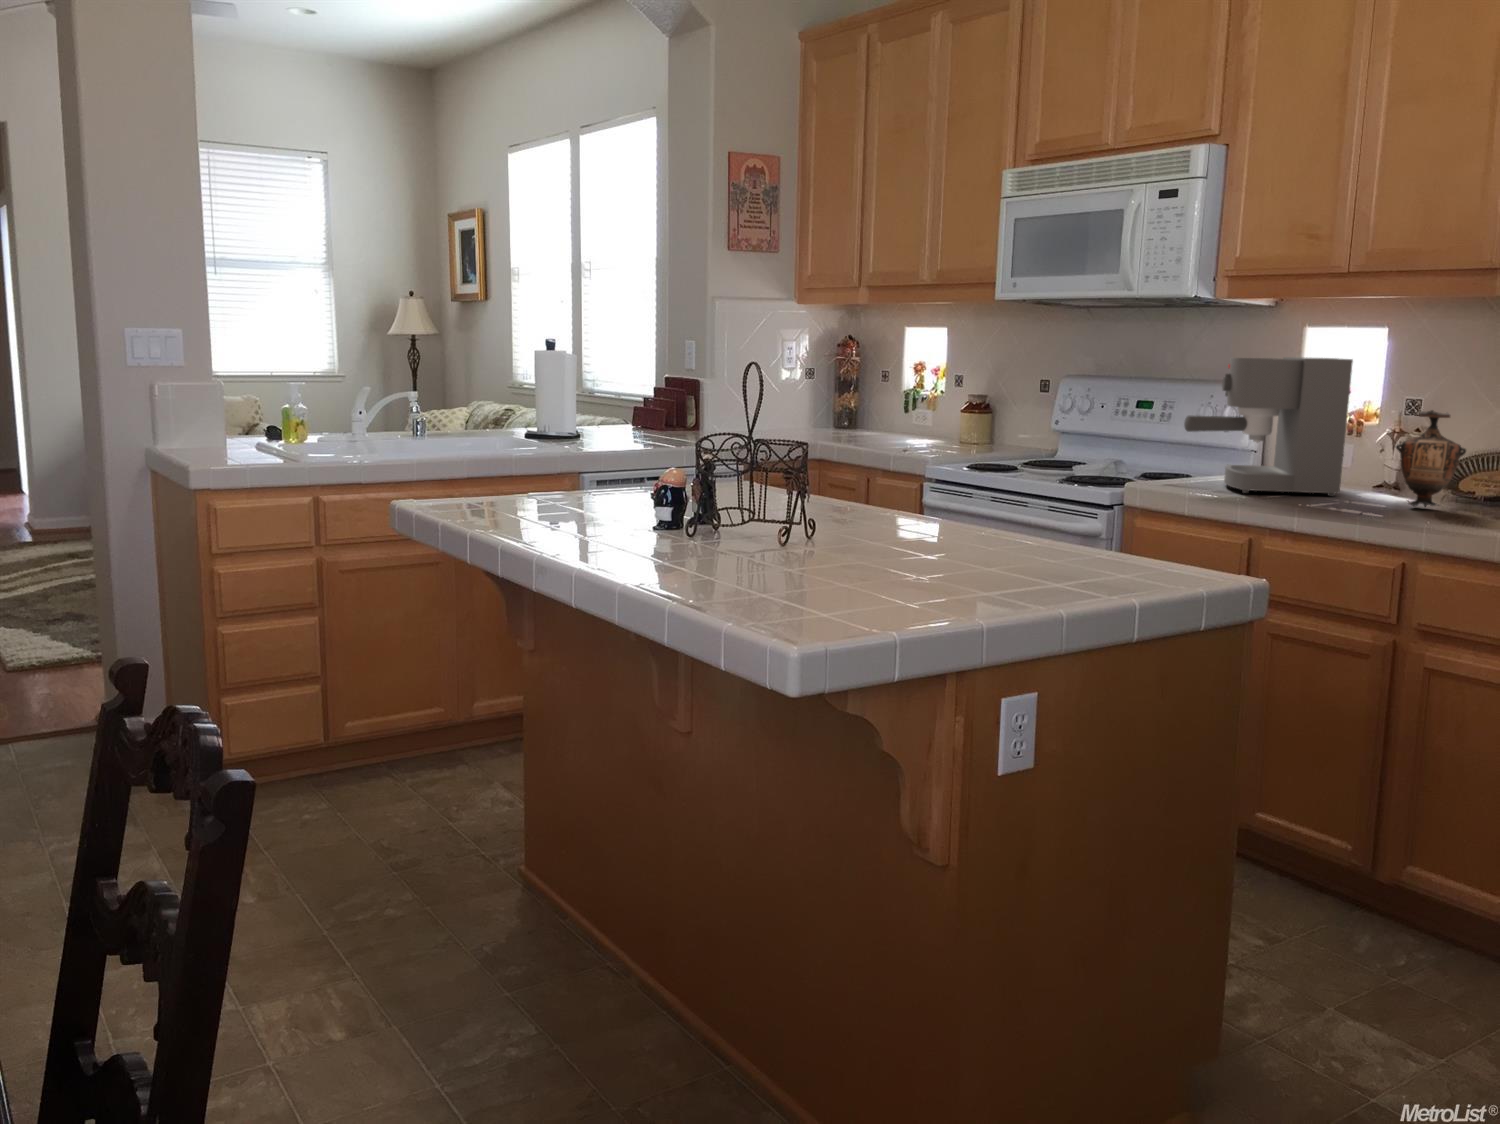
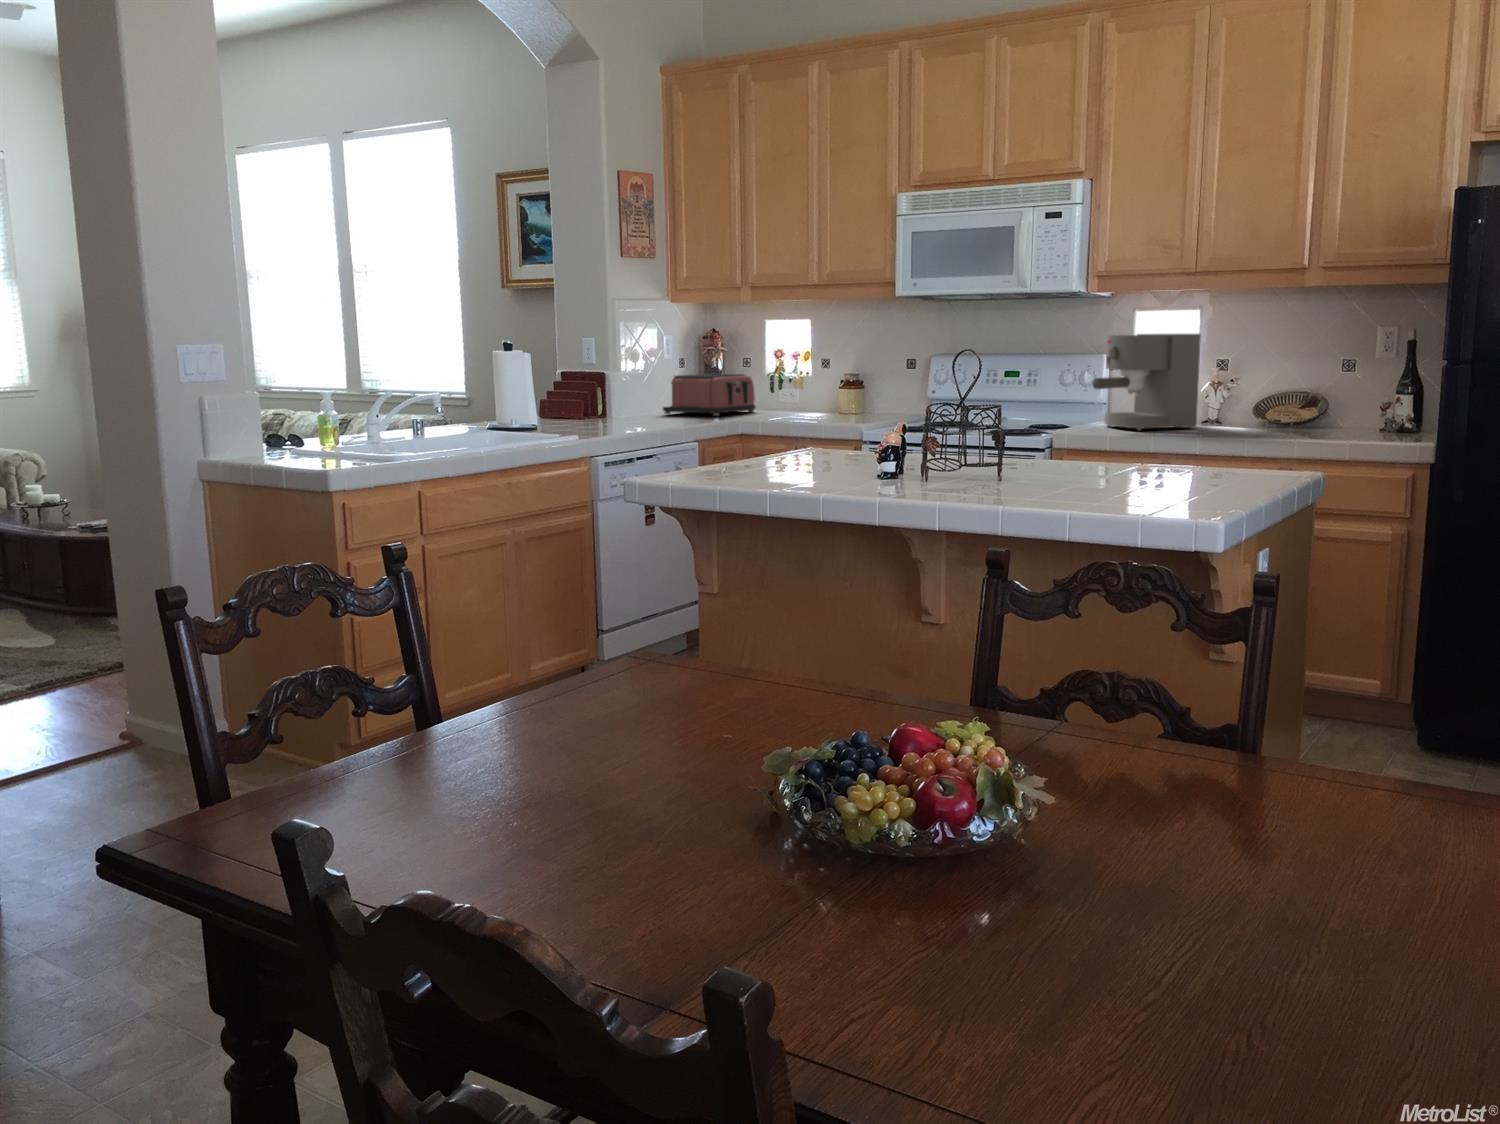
toaster: none [790,387,896,436] -> present [663,374,755,416]
vase: present [1396,410,1466,507] -> none [1239,360,1288,431]

